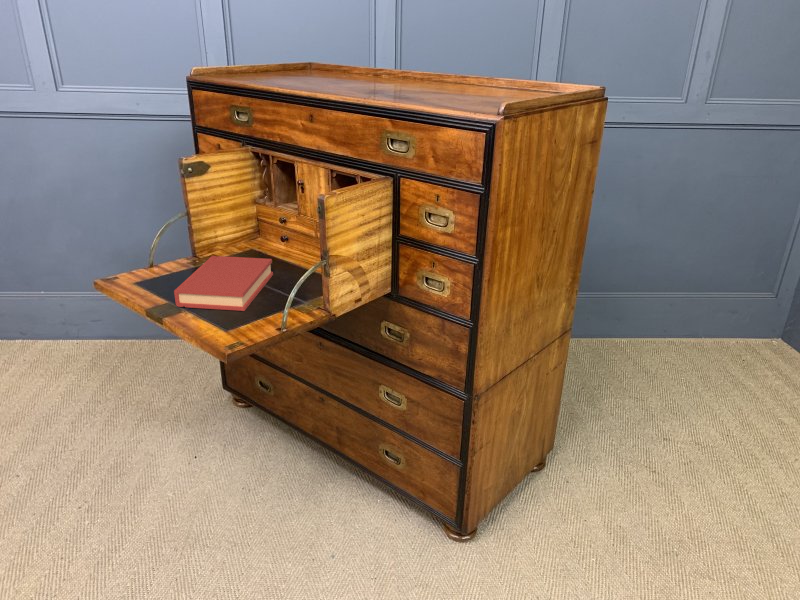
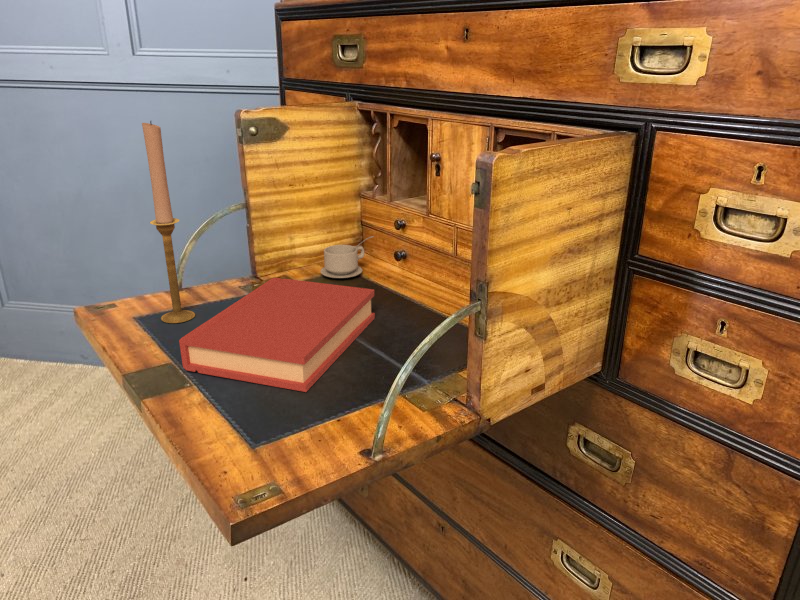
candlestick: none [137,174,168,285] -> present [142,121,195,323]
teacup: none [235,227,267,254] -> present [321,236,374,278]

